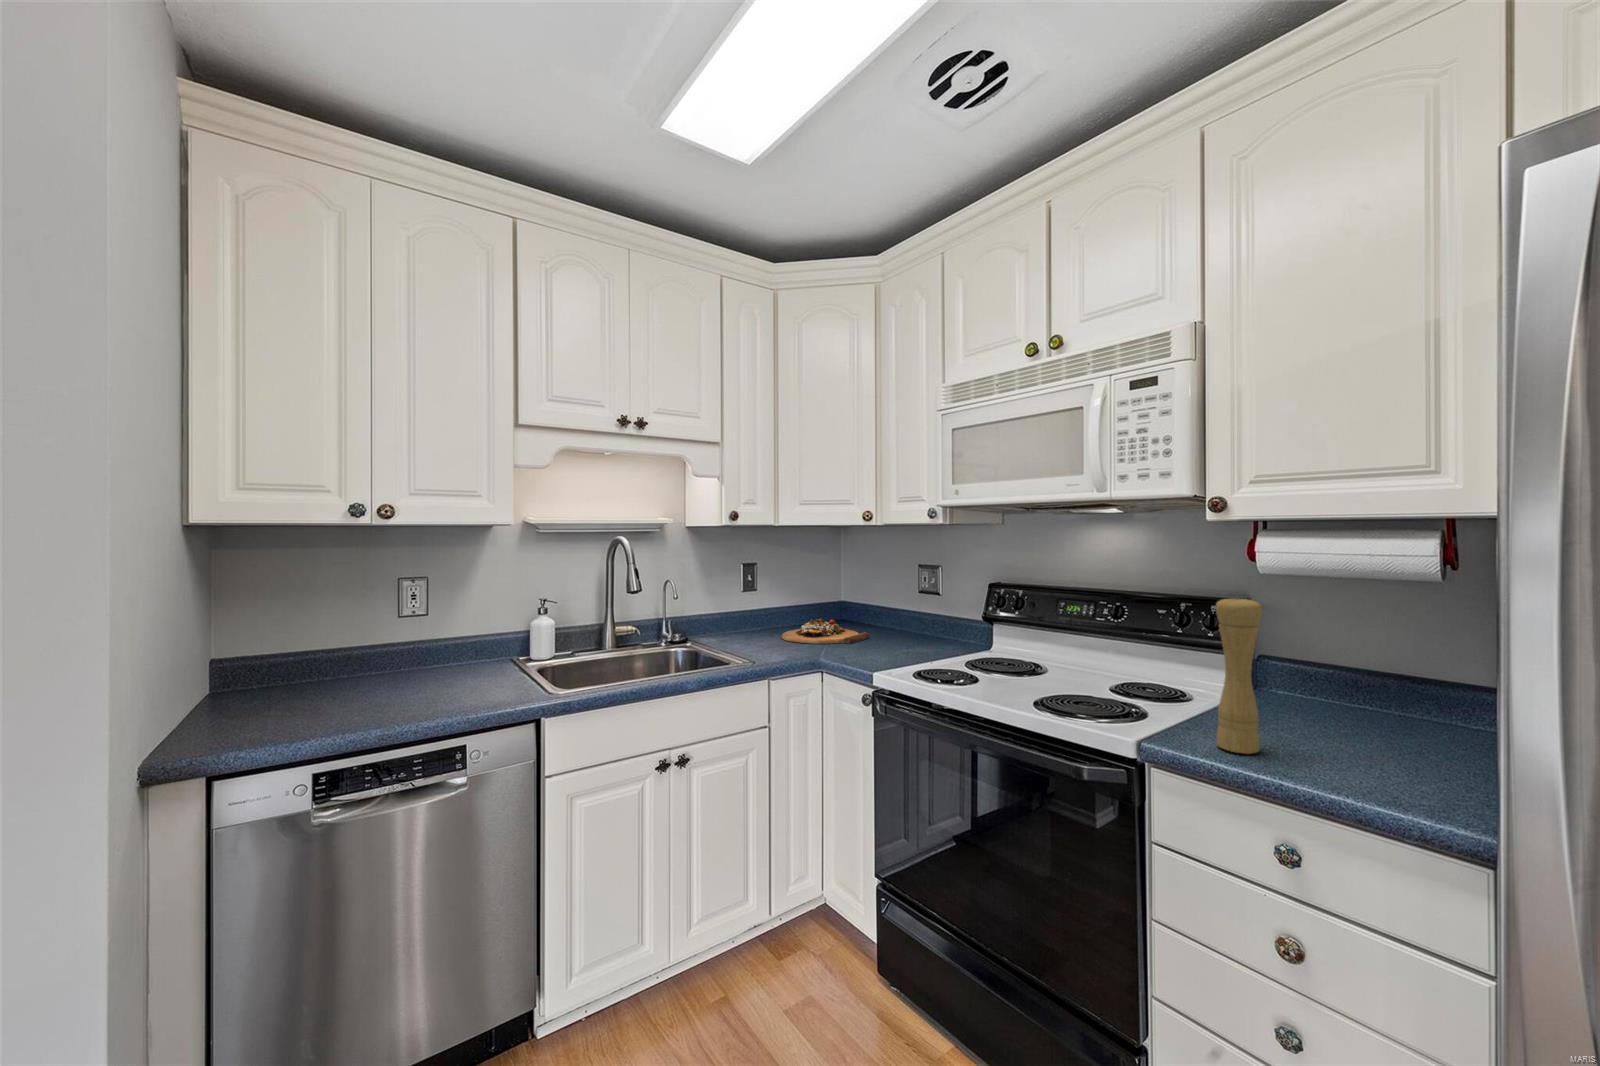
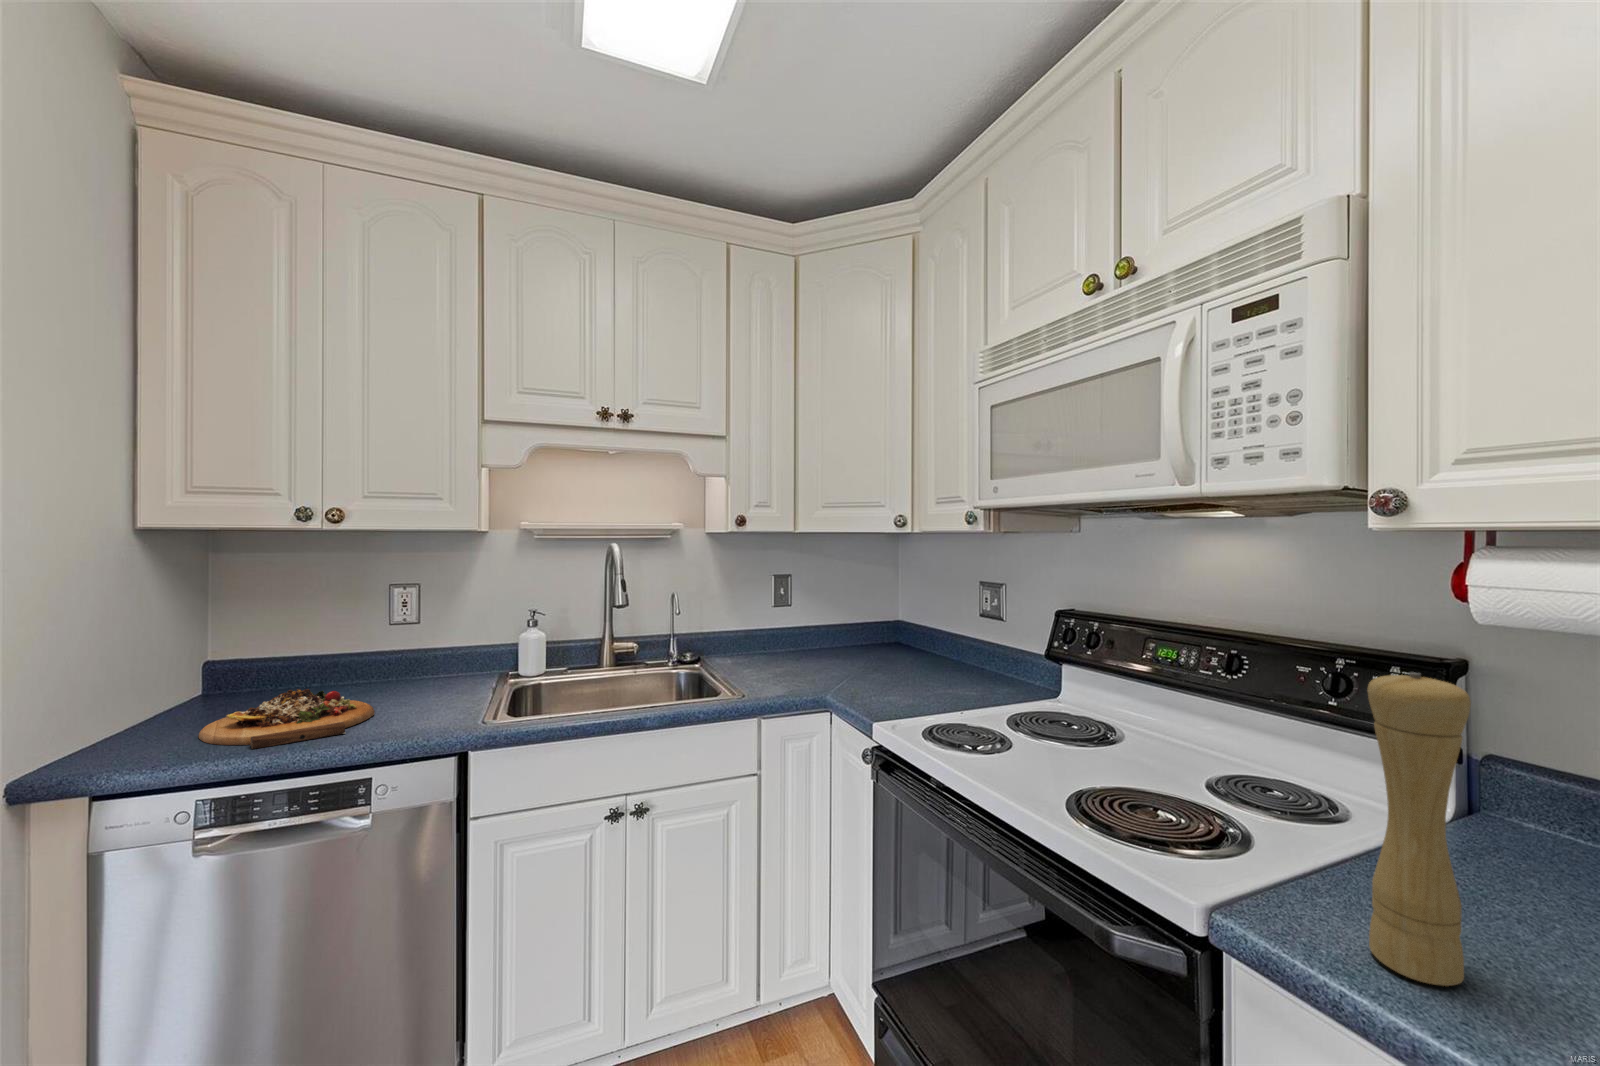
cutting board: present [781,619,870,644] -> present [199,689,375,749]

